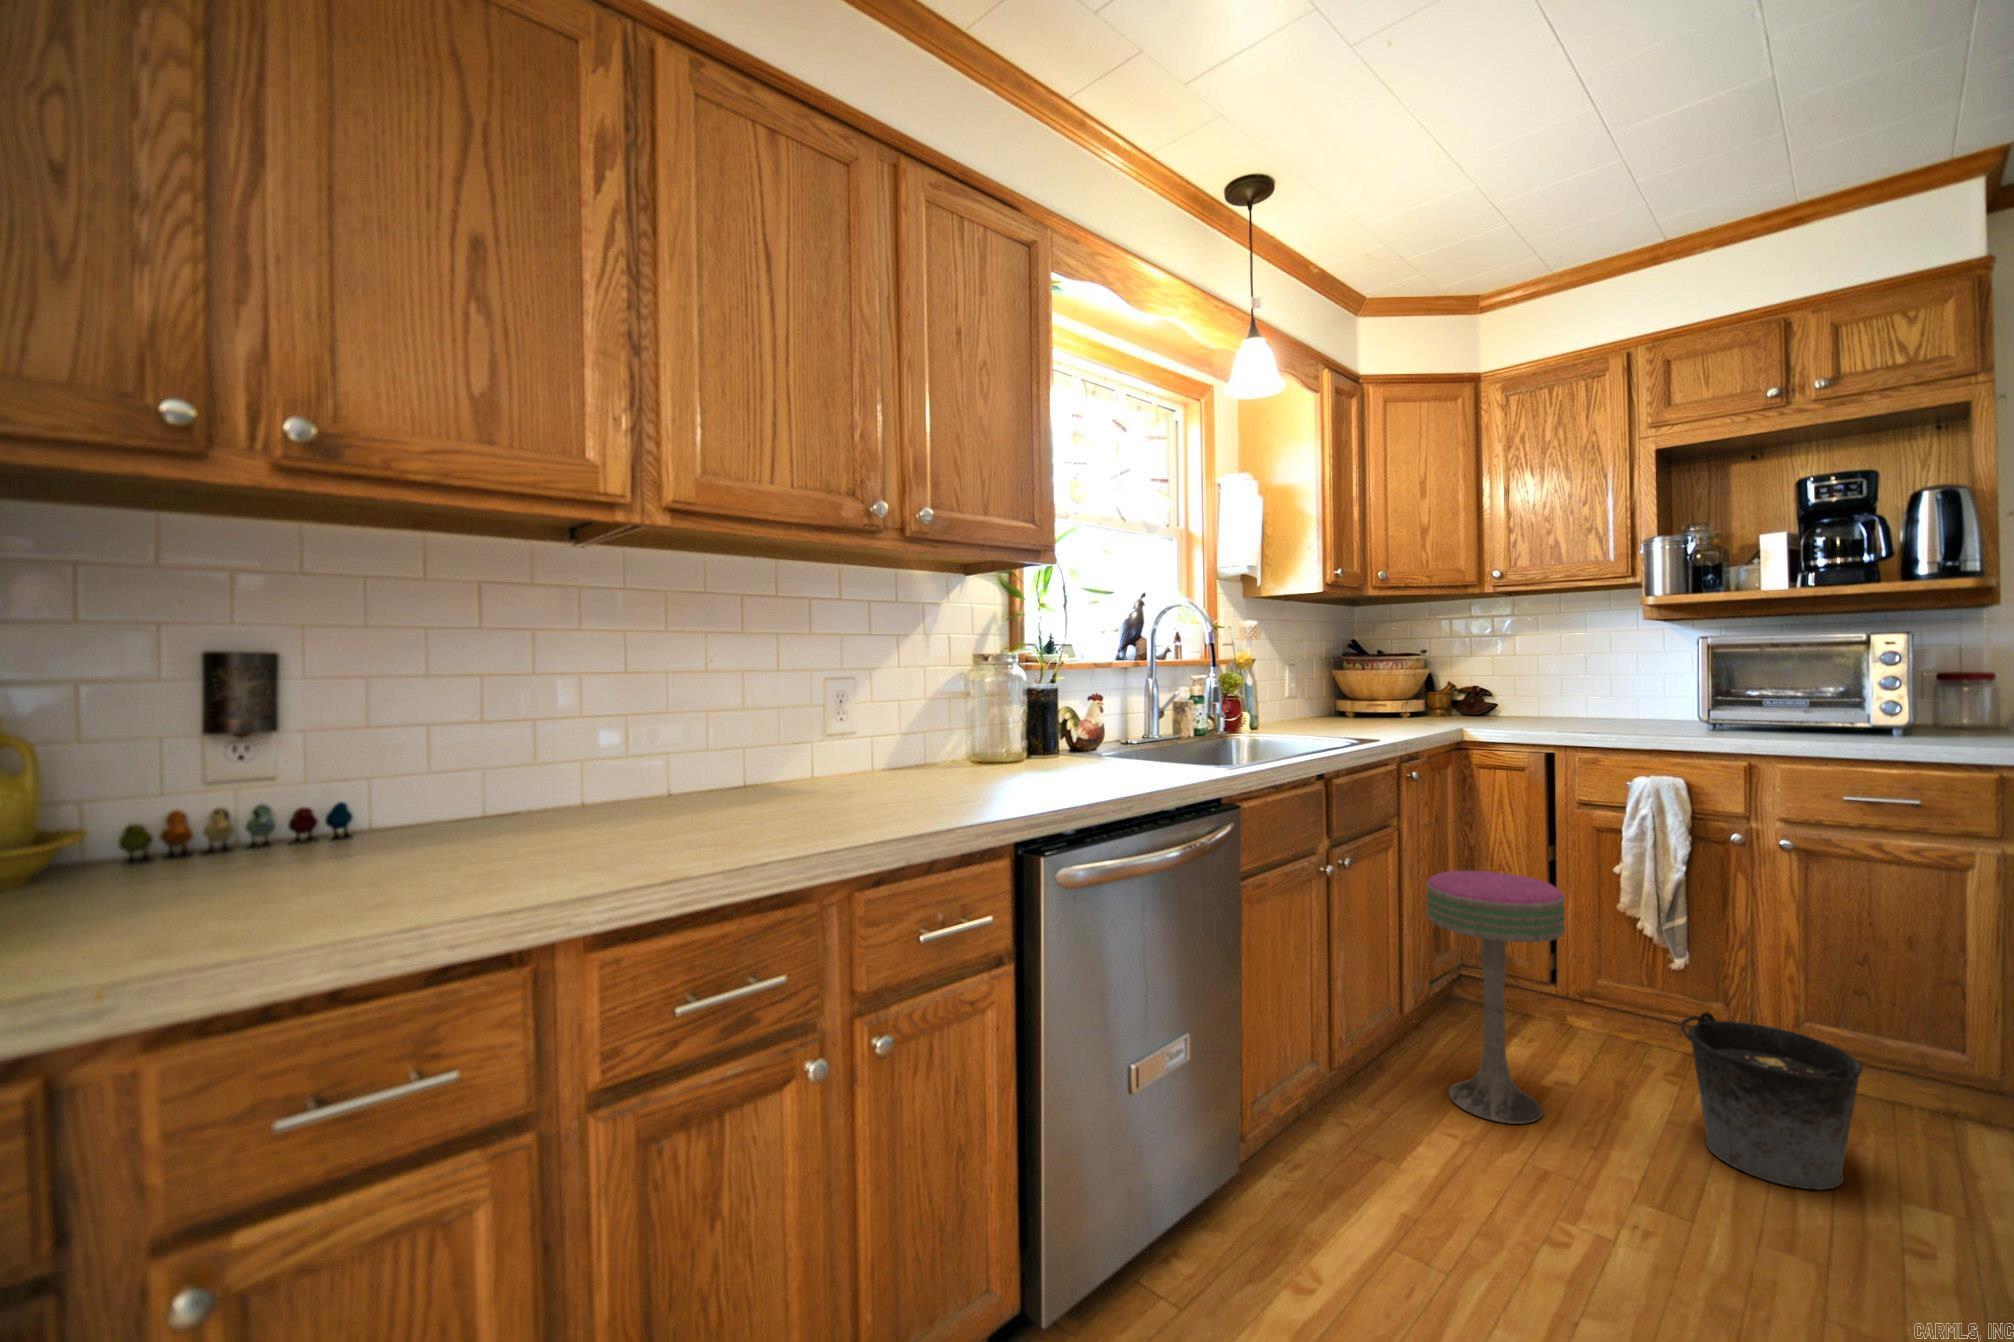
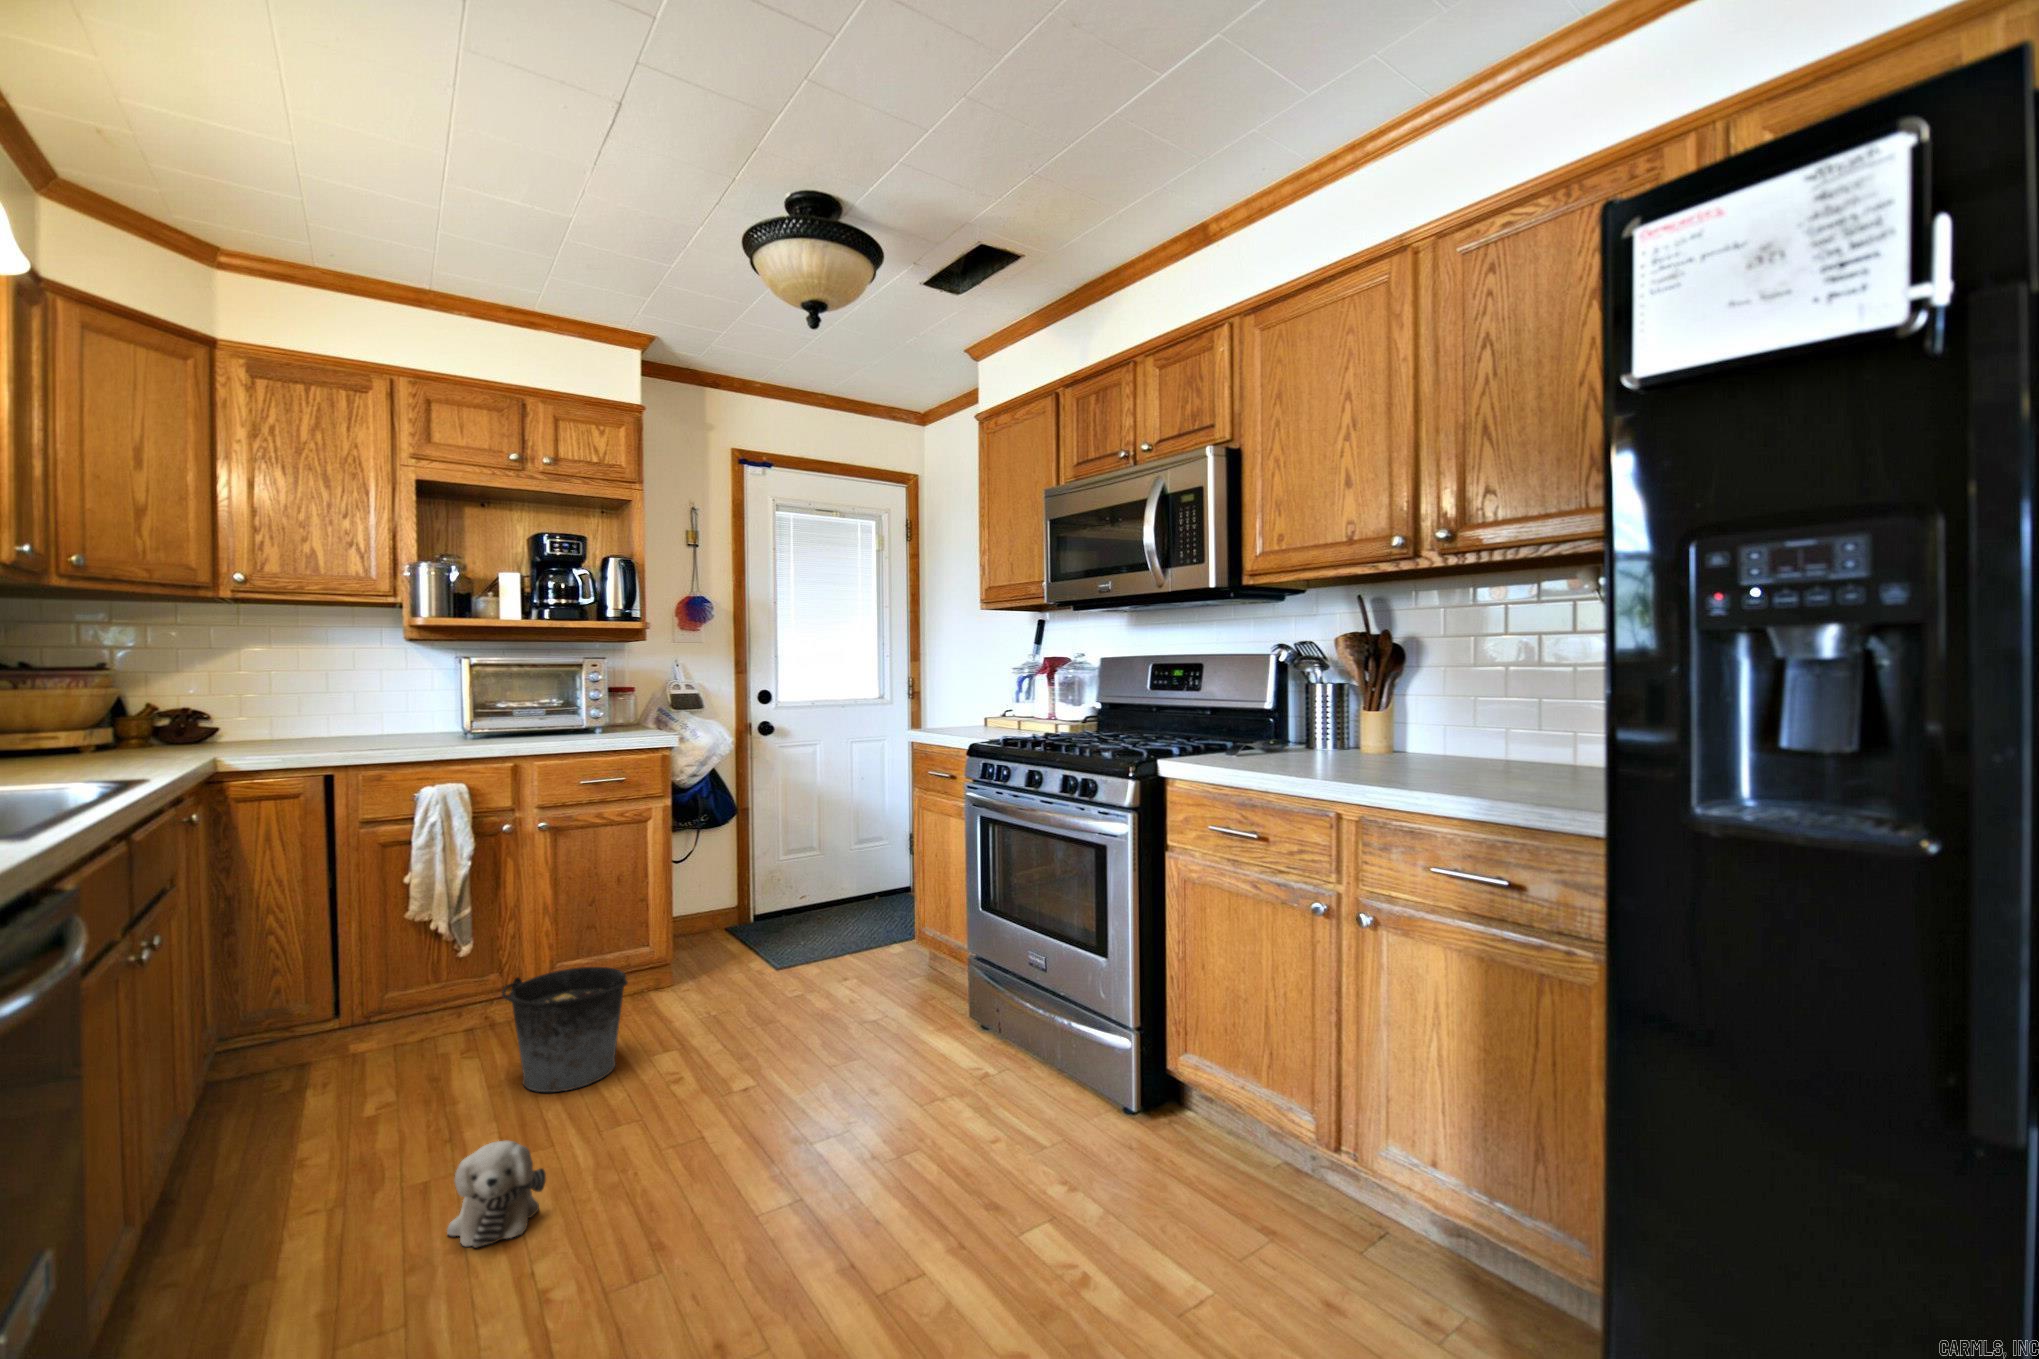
bar stool: present [1426,871,1565,1124] -> none [238,904,409,1186]
plush toy: none [1536,1161,1638,1282] -> present [447,1141,546,1248]

